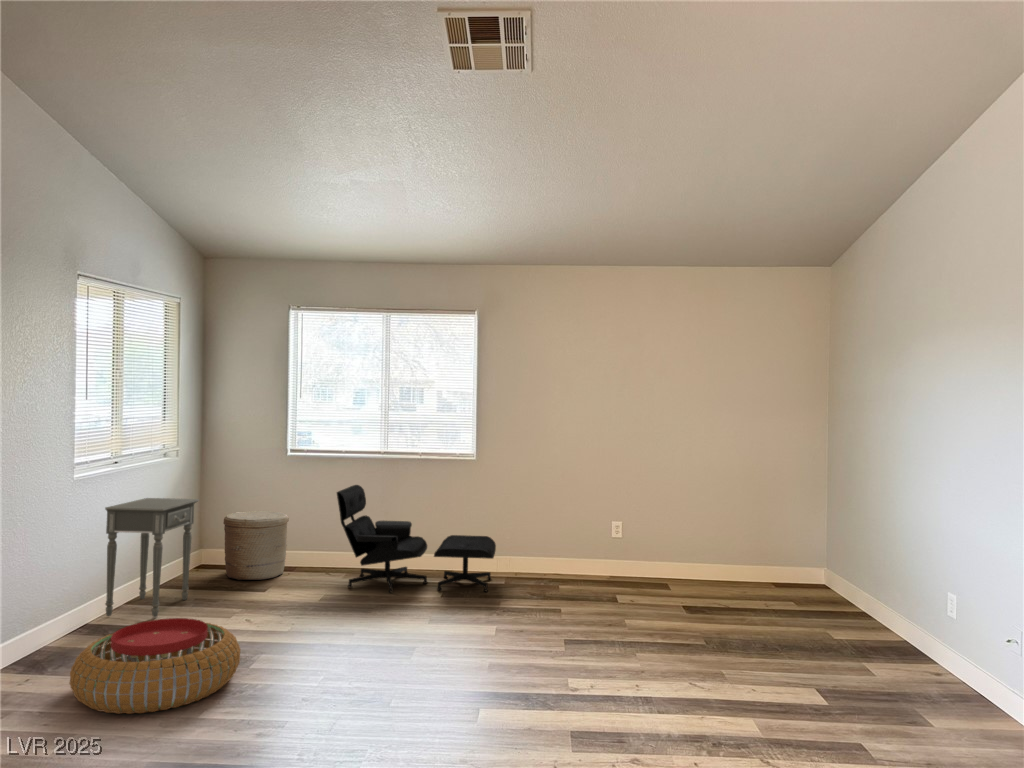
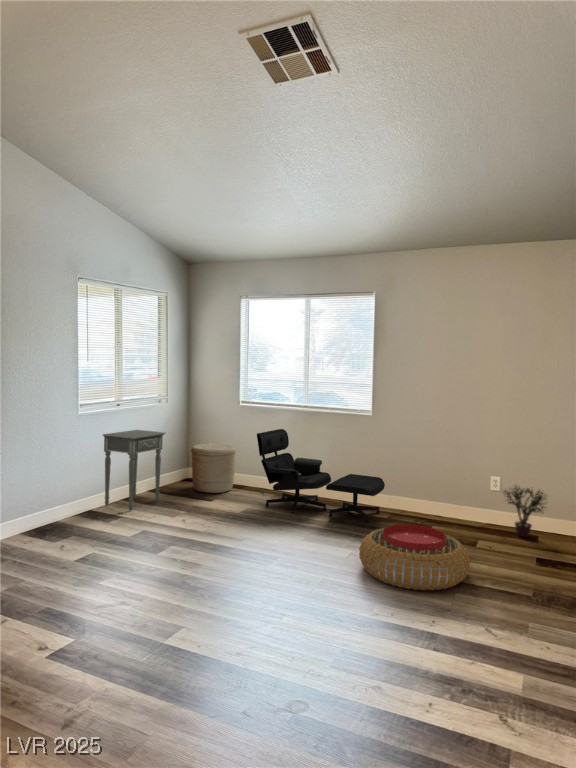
potted plant: none [627,528,677,586] -> present [505,487,546,537]
pouf: present [70,618,241,714] -> present [359,524,470,590]

